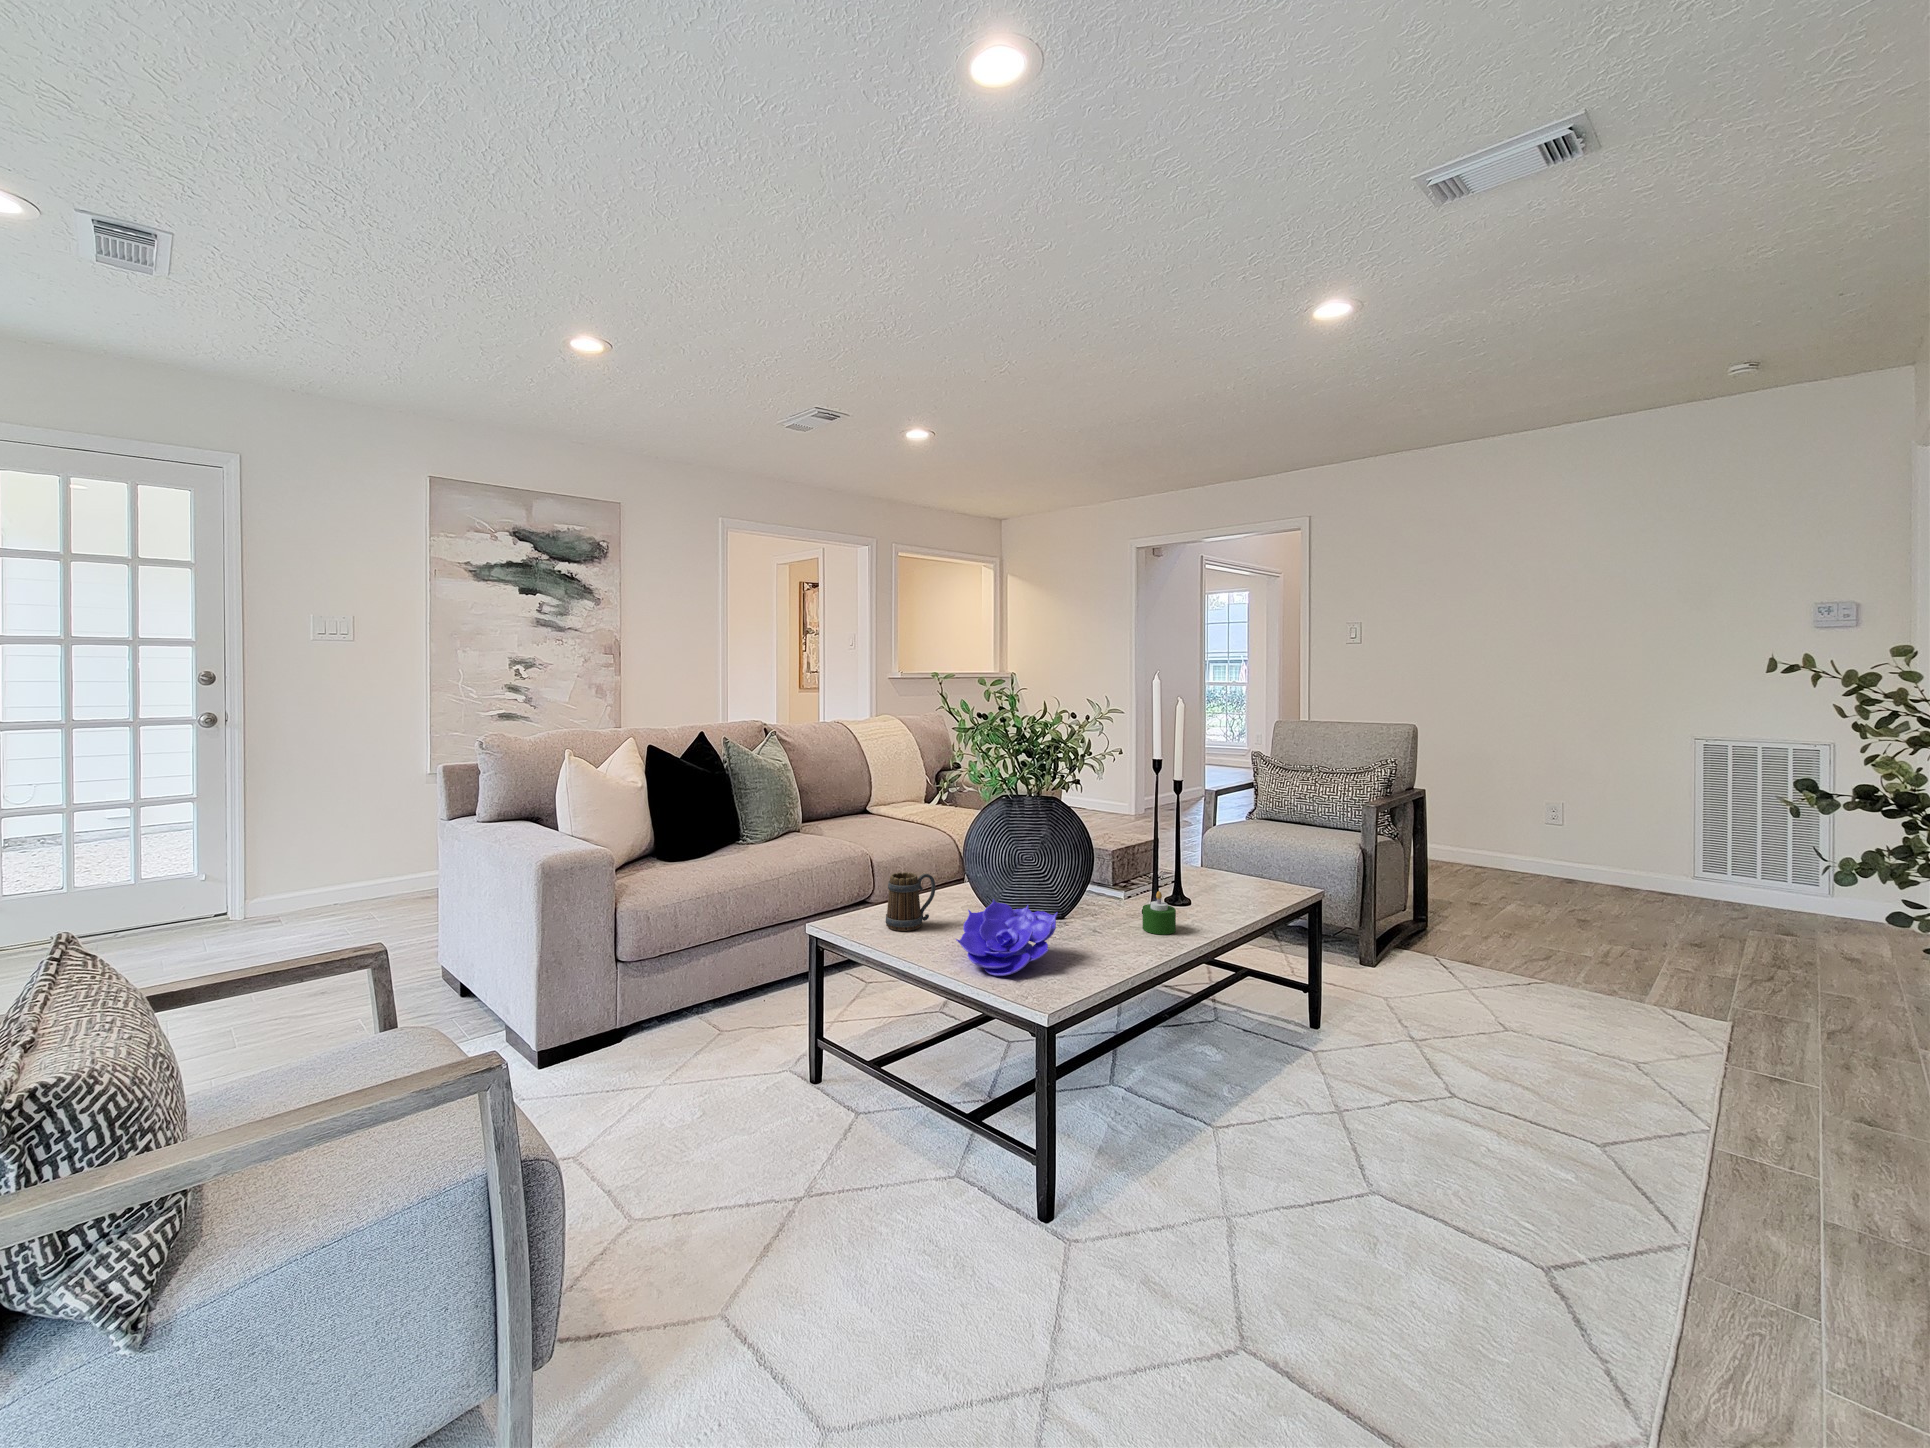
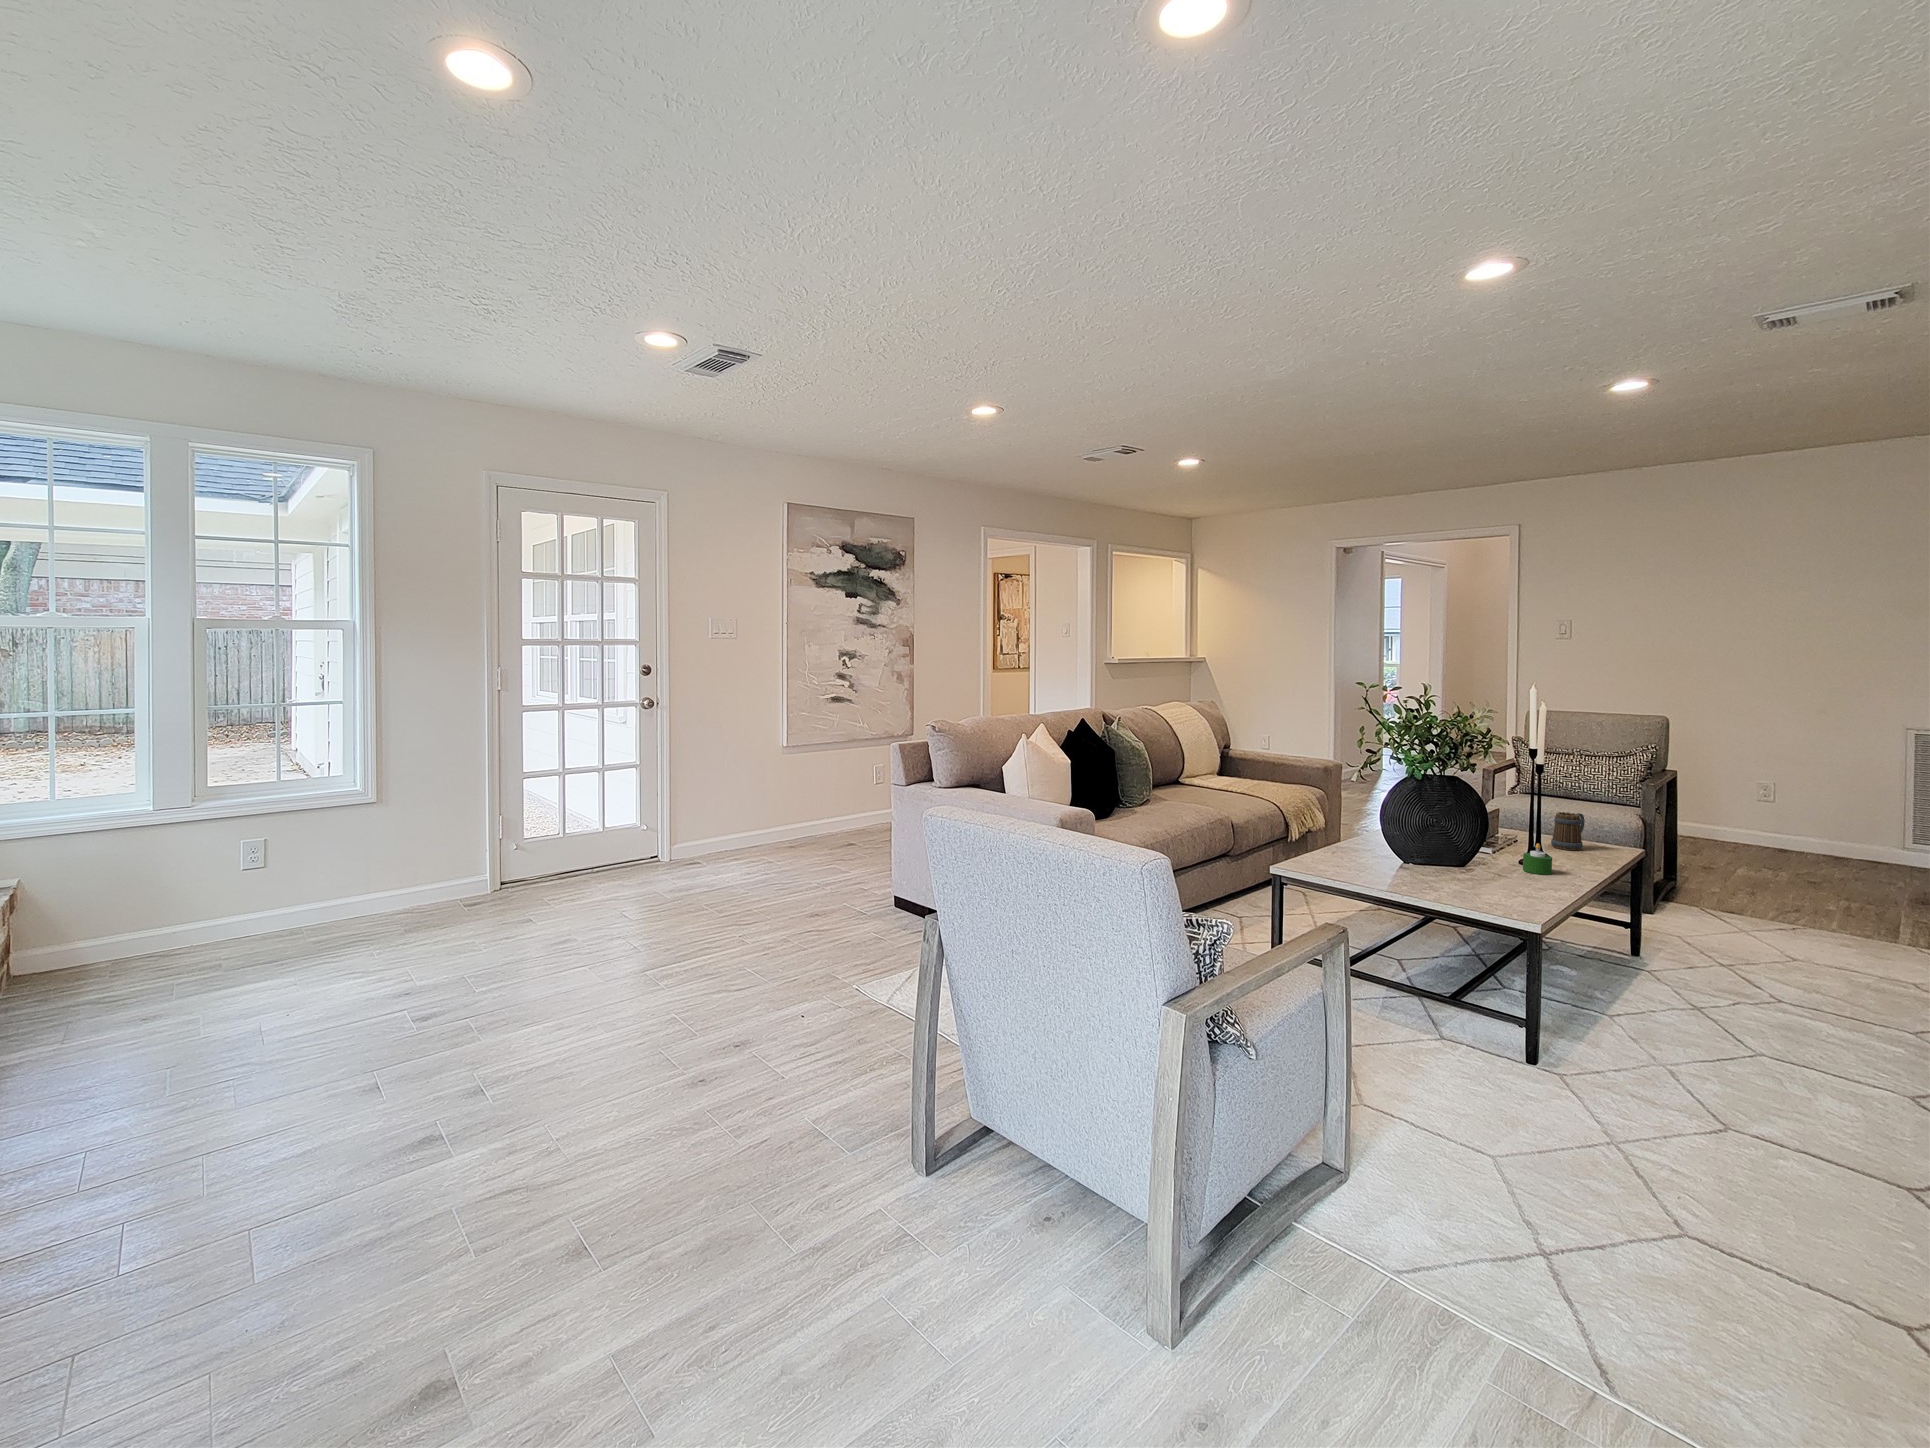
mug: present [886,872,935,931] -> present [1551,812,1585,851]
decorative bowl: present [956,899,1058,976] -> none [1408,845,1492,896]

